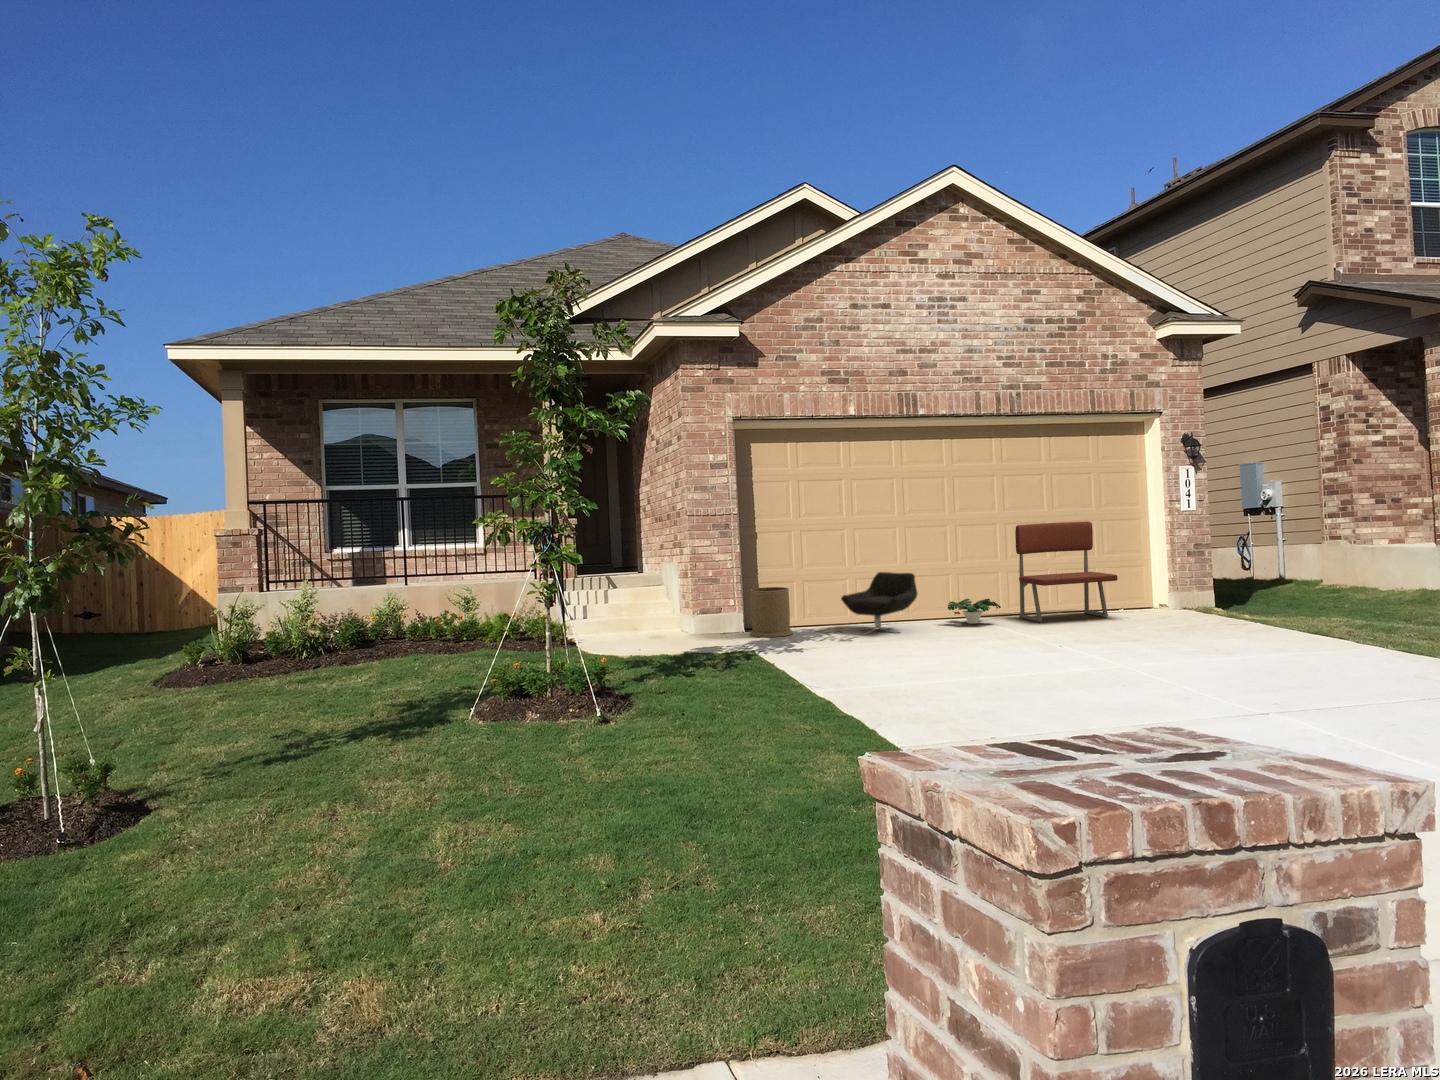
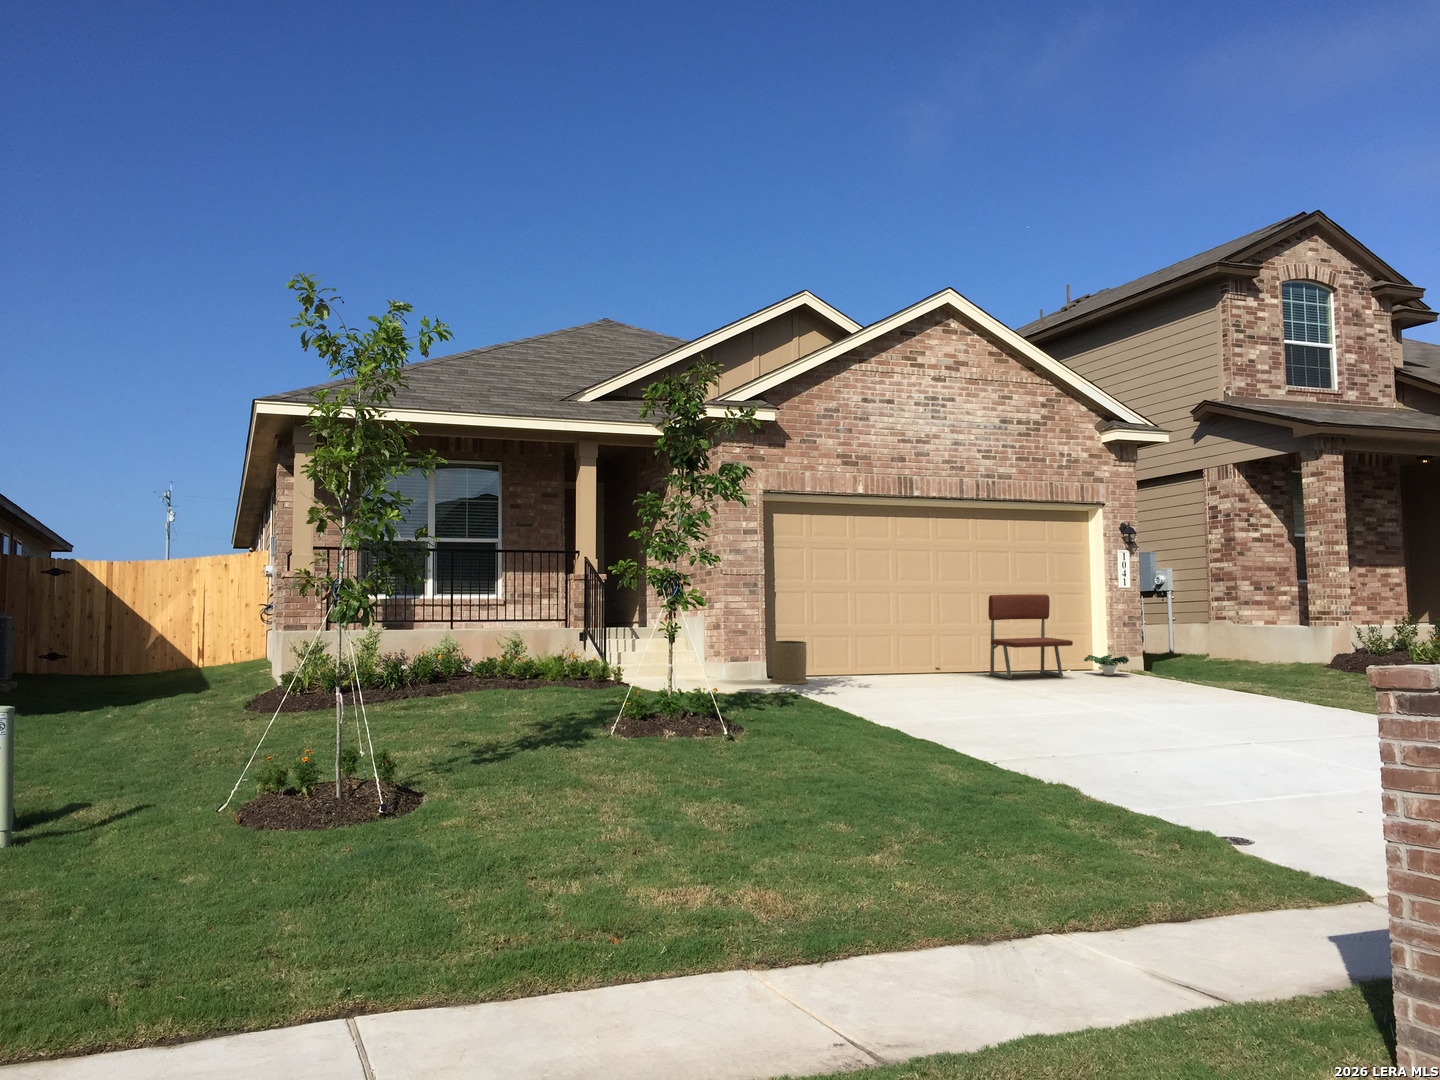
lounge chair: present [841,572,917,634] -> none [849,631,914,685]
potted plant: present [948,599,1001,624] -> present [1084,655,1129,675]

